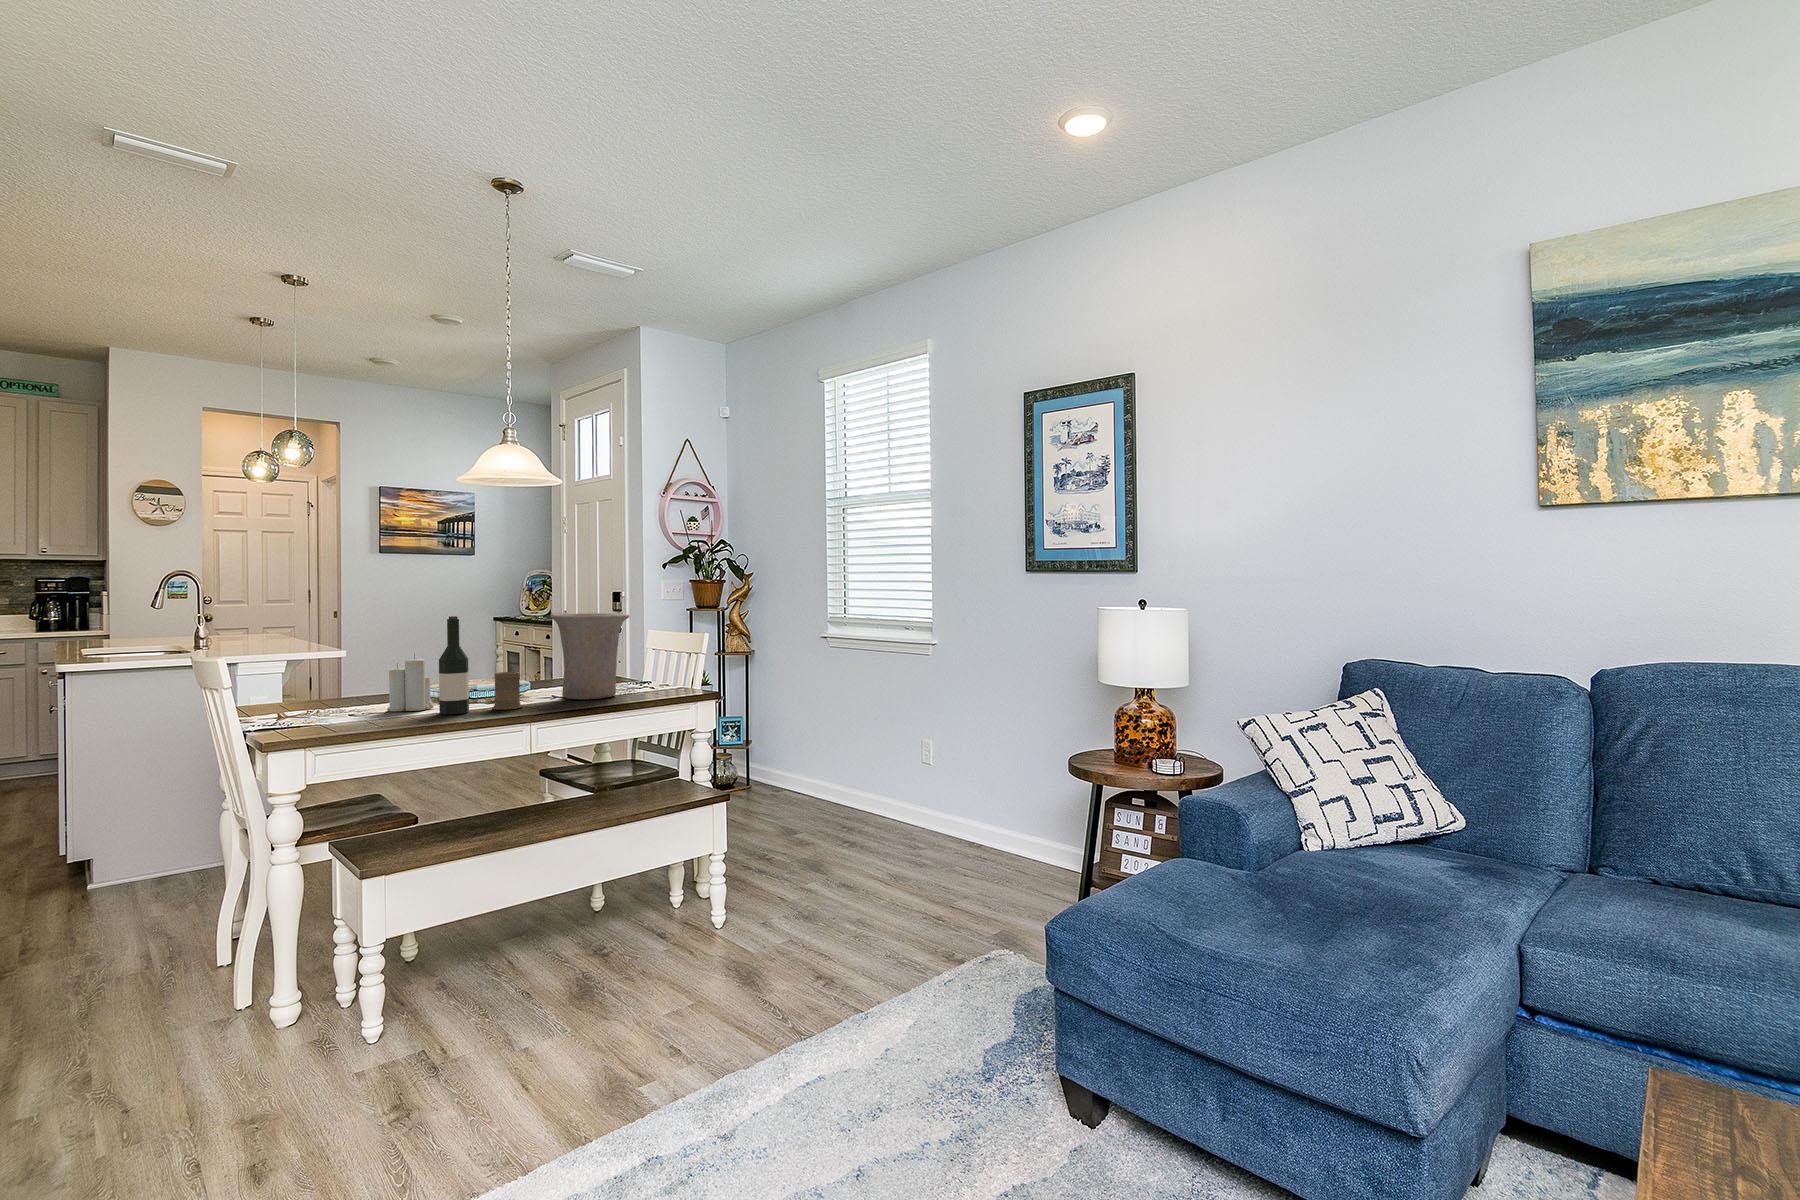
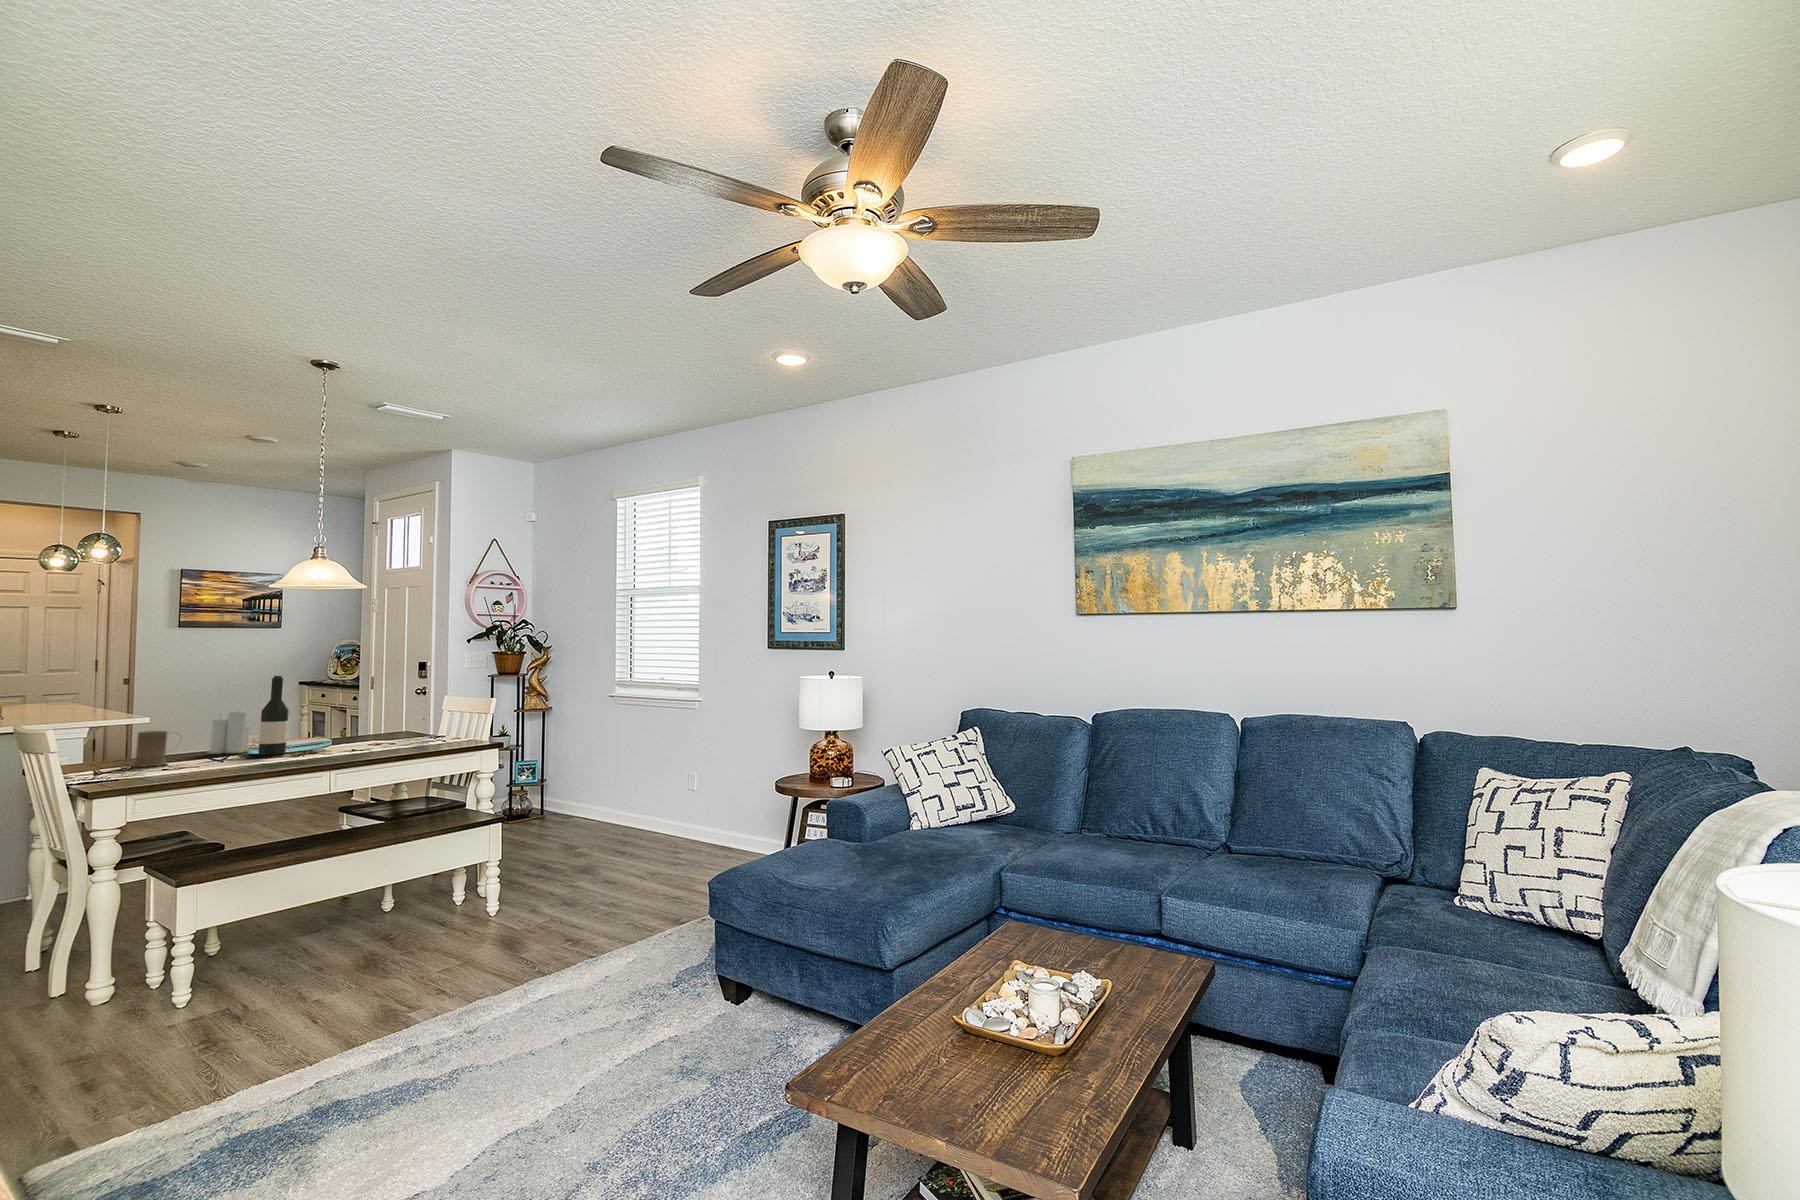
vase: present [550,613,630,700] -> none [365,675,436,744]
mug: present [492,672,532,710] -> present [133,731,181,767]

